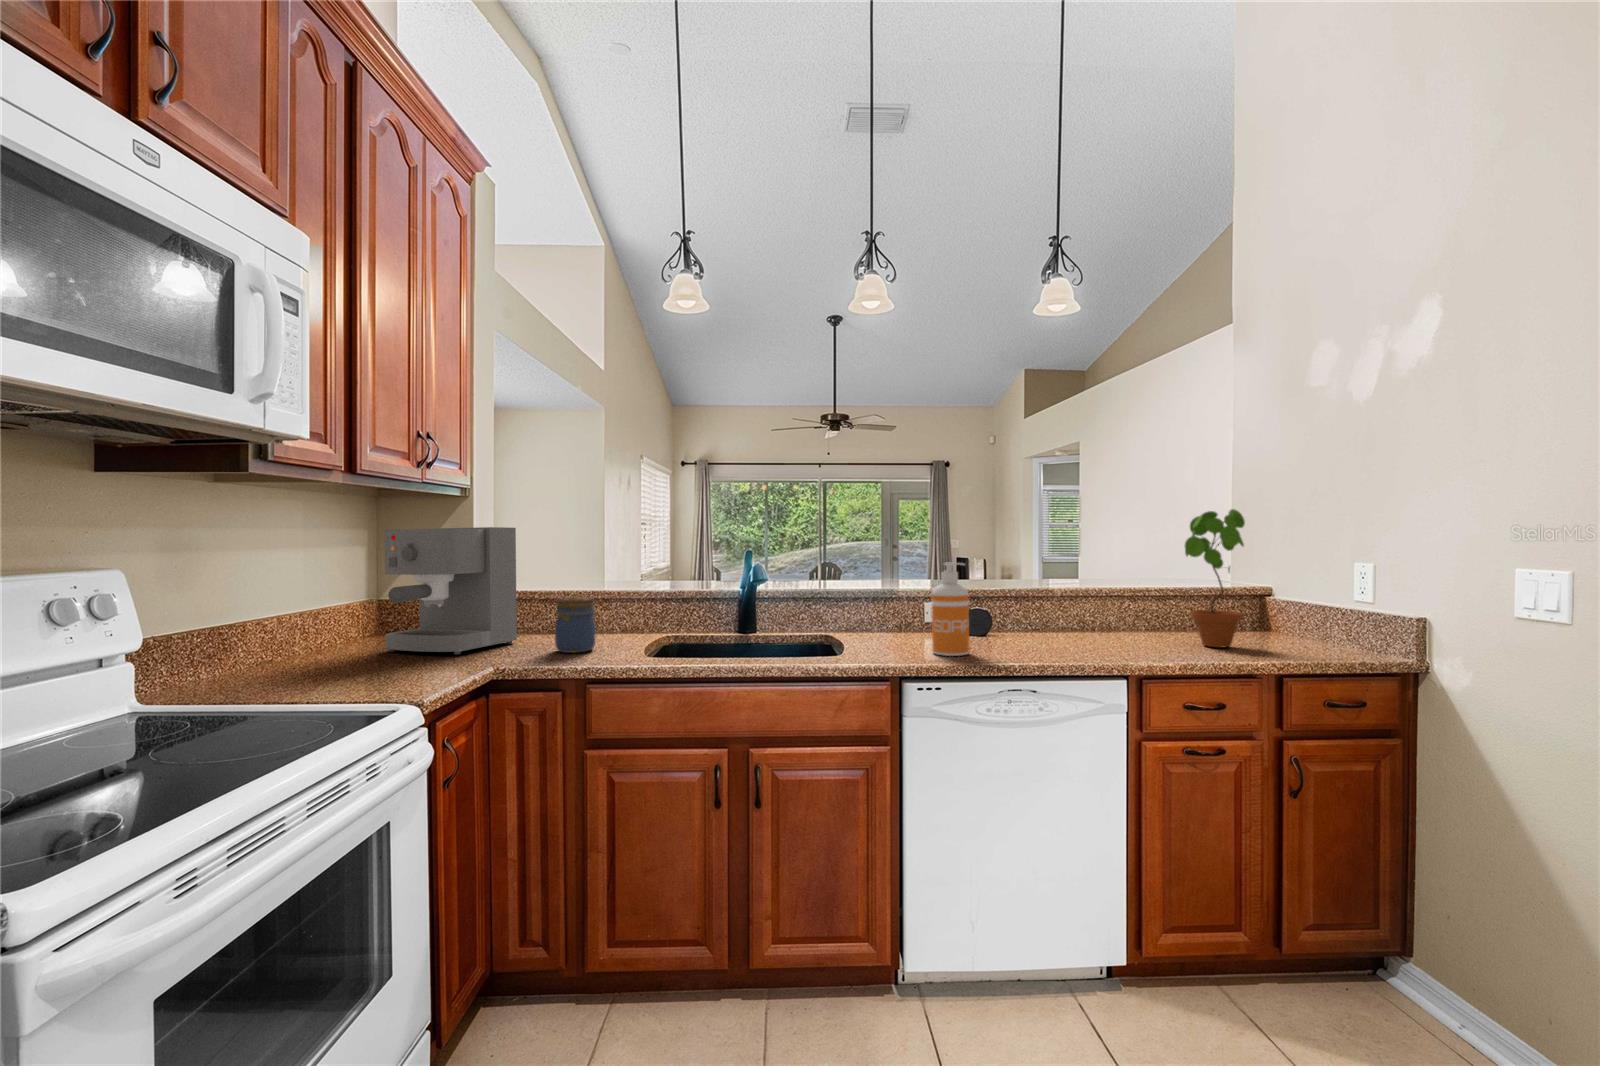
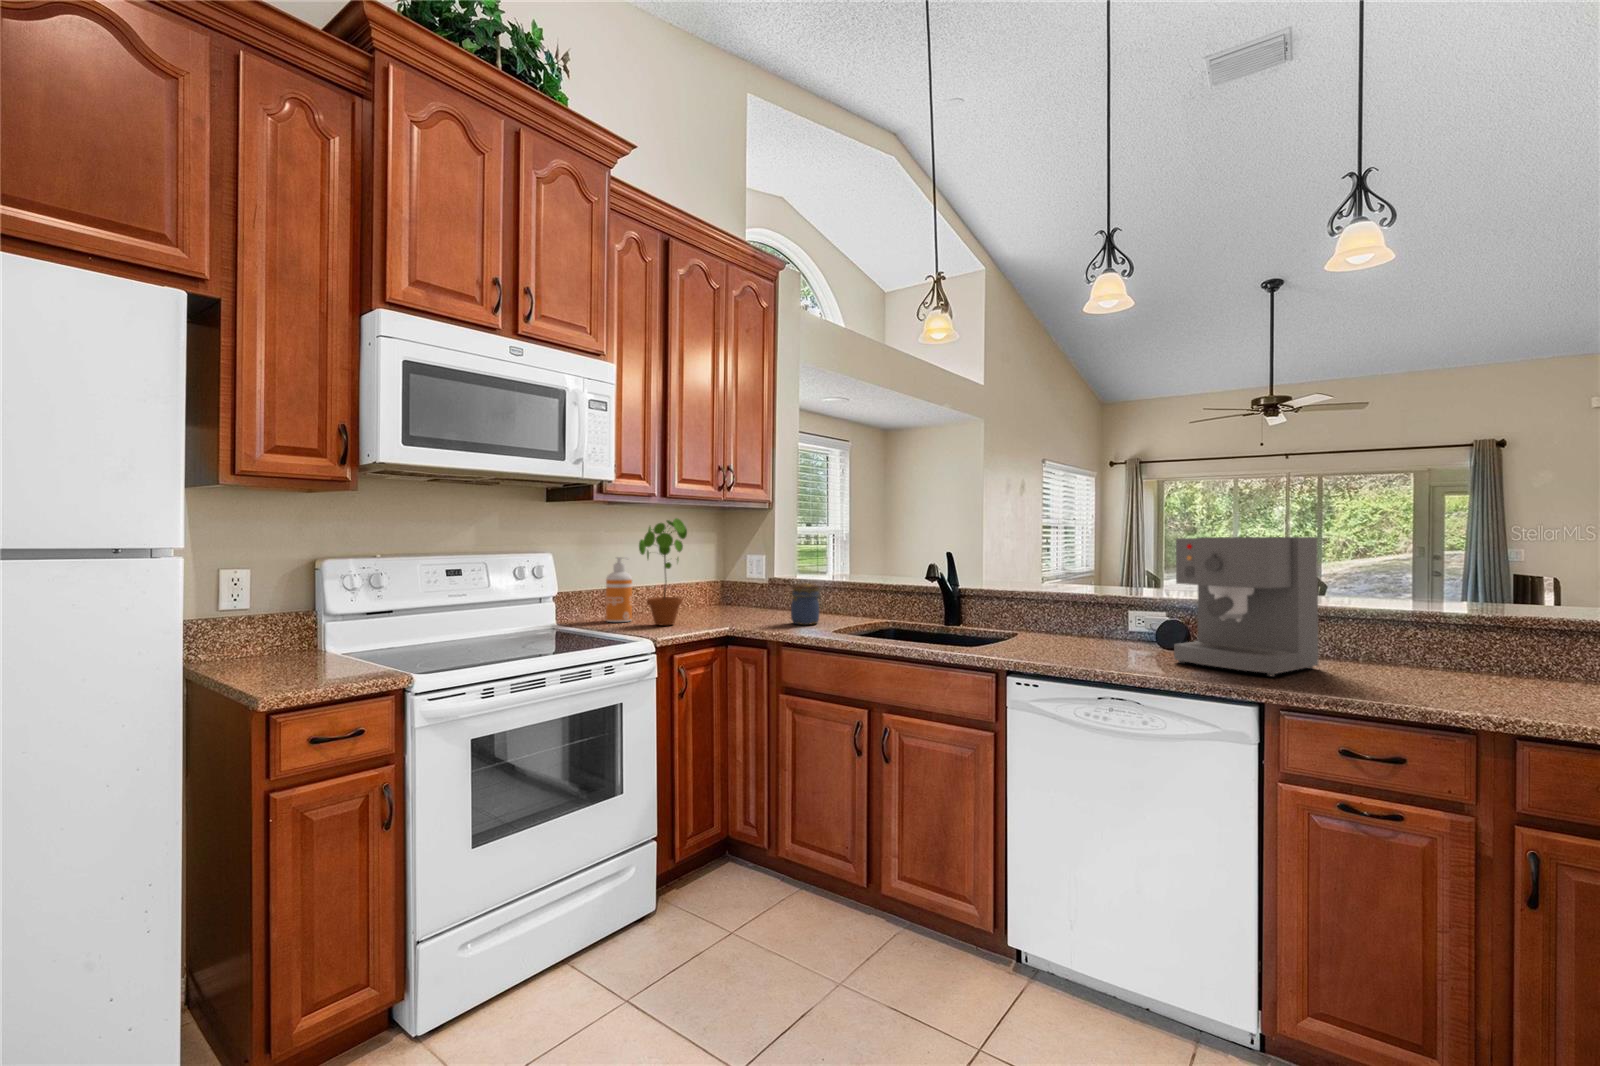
potted plant: present [1185,509,1245,647] -> present [639,518,687,625]
coffee maker: present [385,527,517,654] -> present [1174,537,1318,676]
soap dispenser: present [932,562,969,656] -> present [606,557,632,622]

